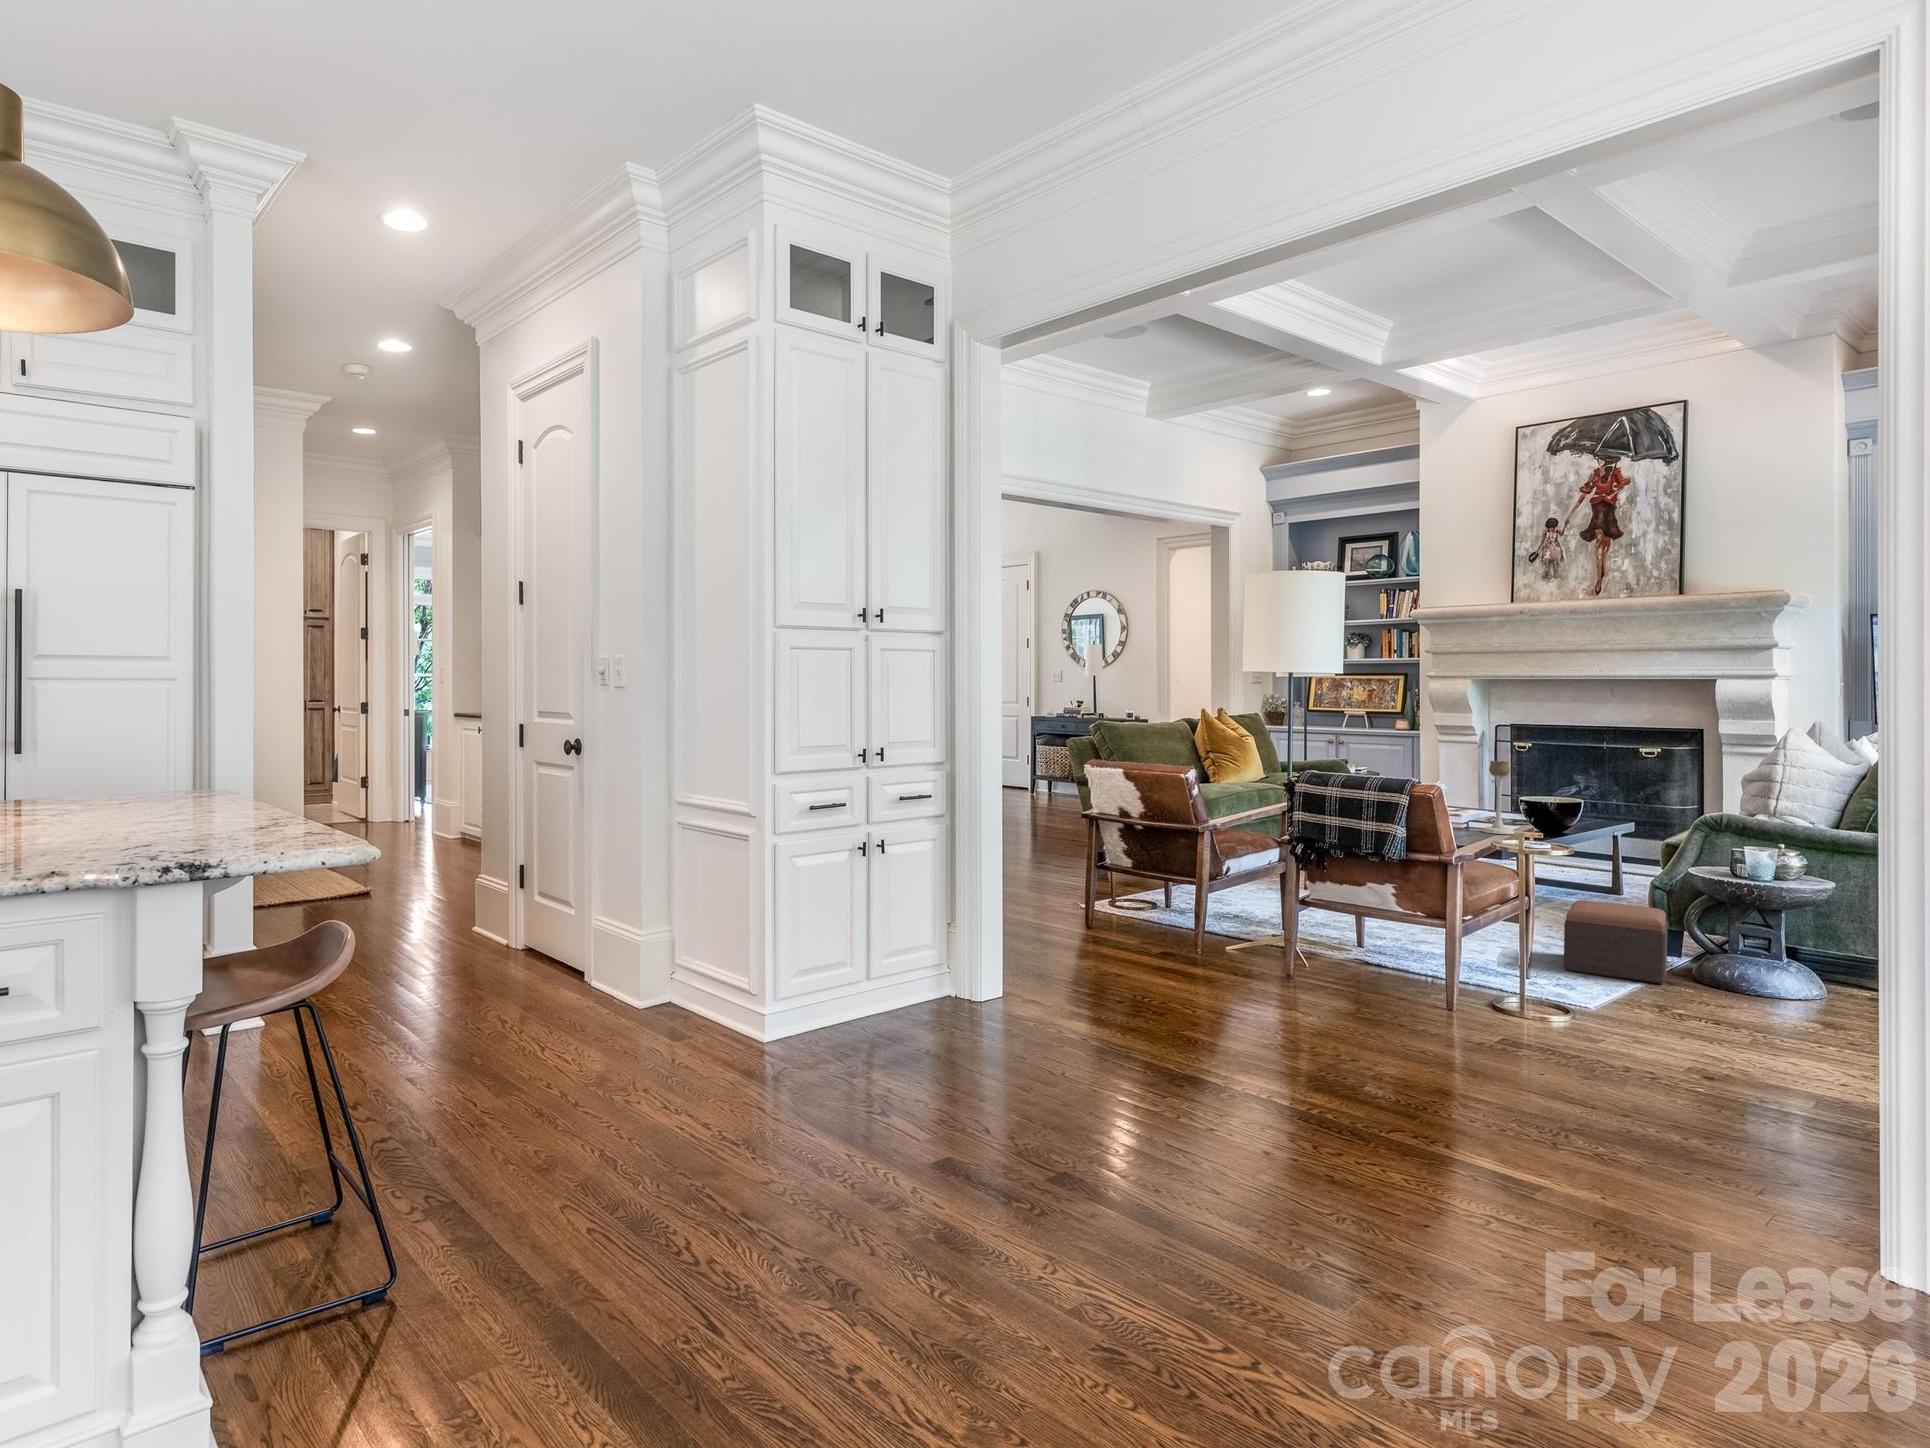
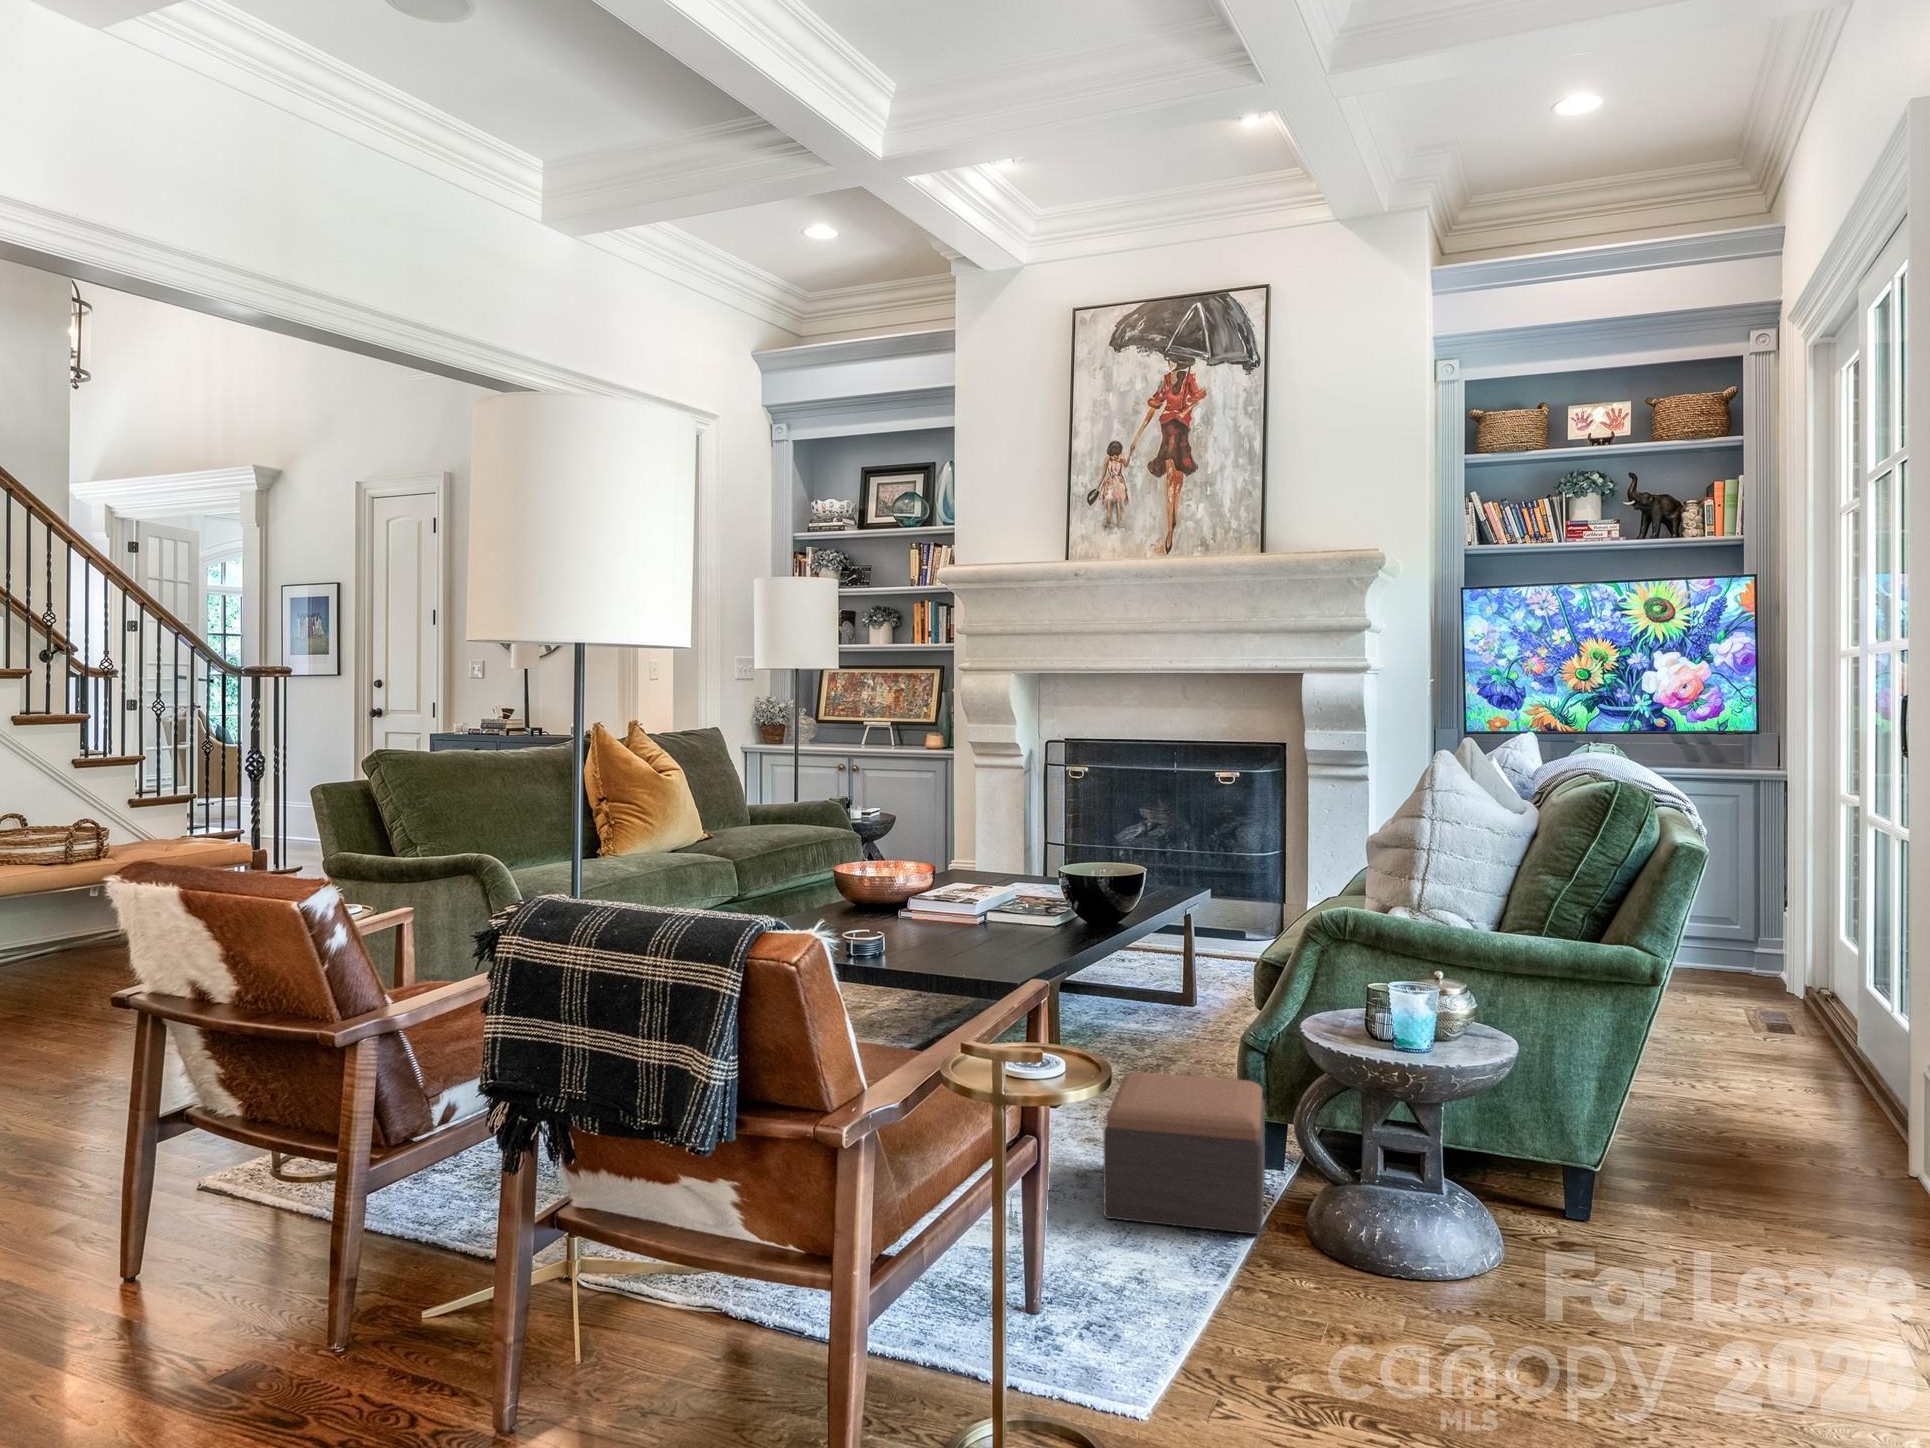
candle holder: present [1482,761,1515,834] -> none [992,821,1042,947]

